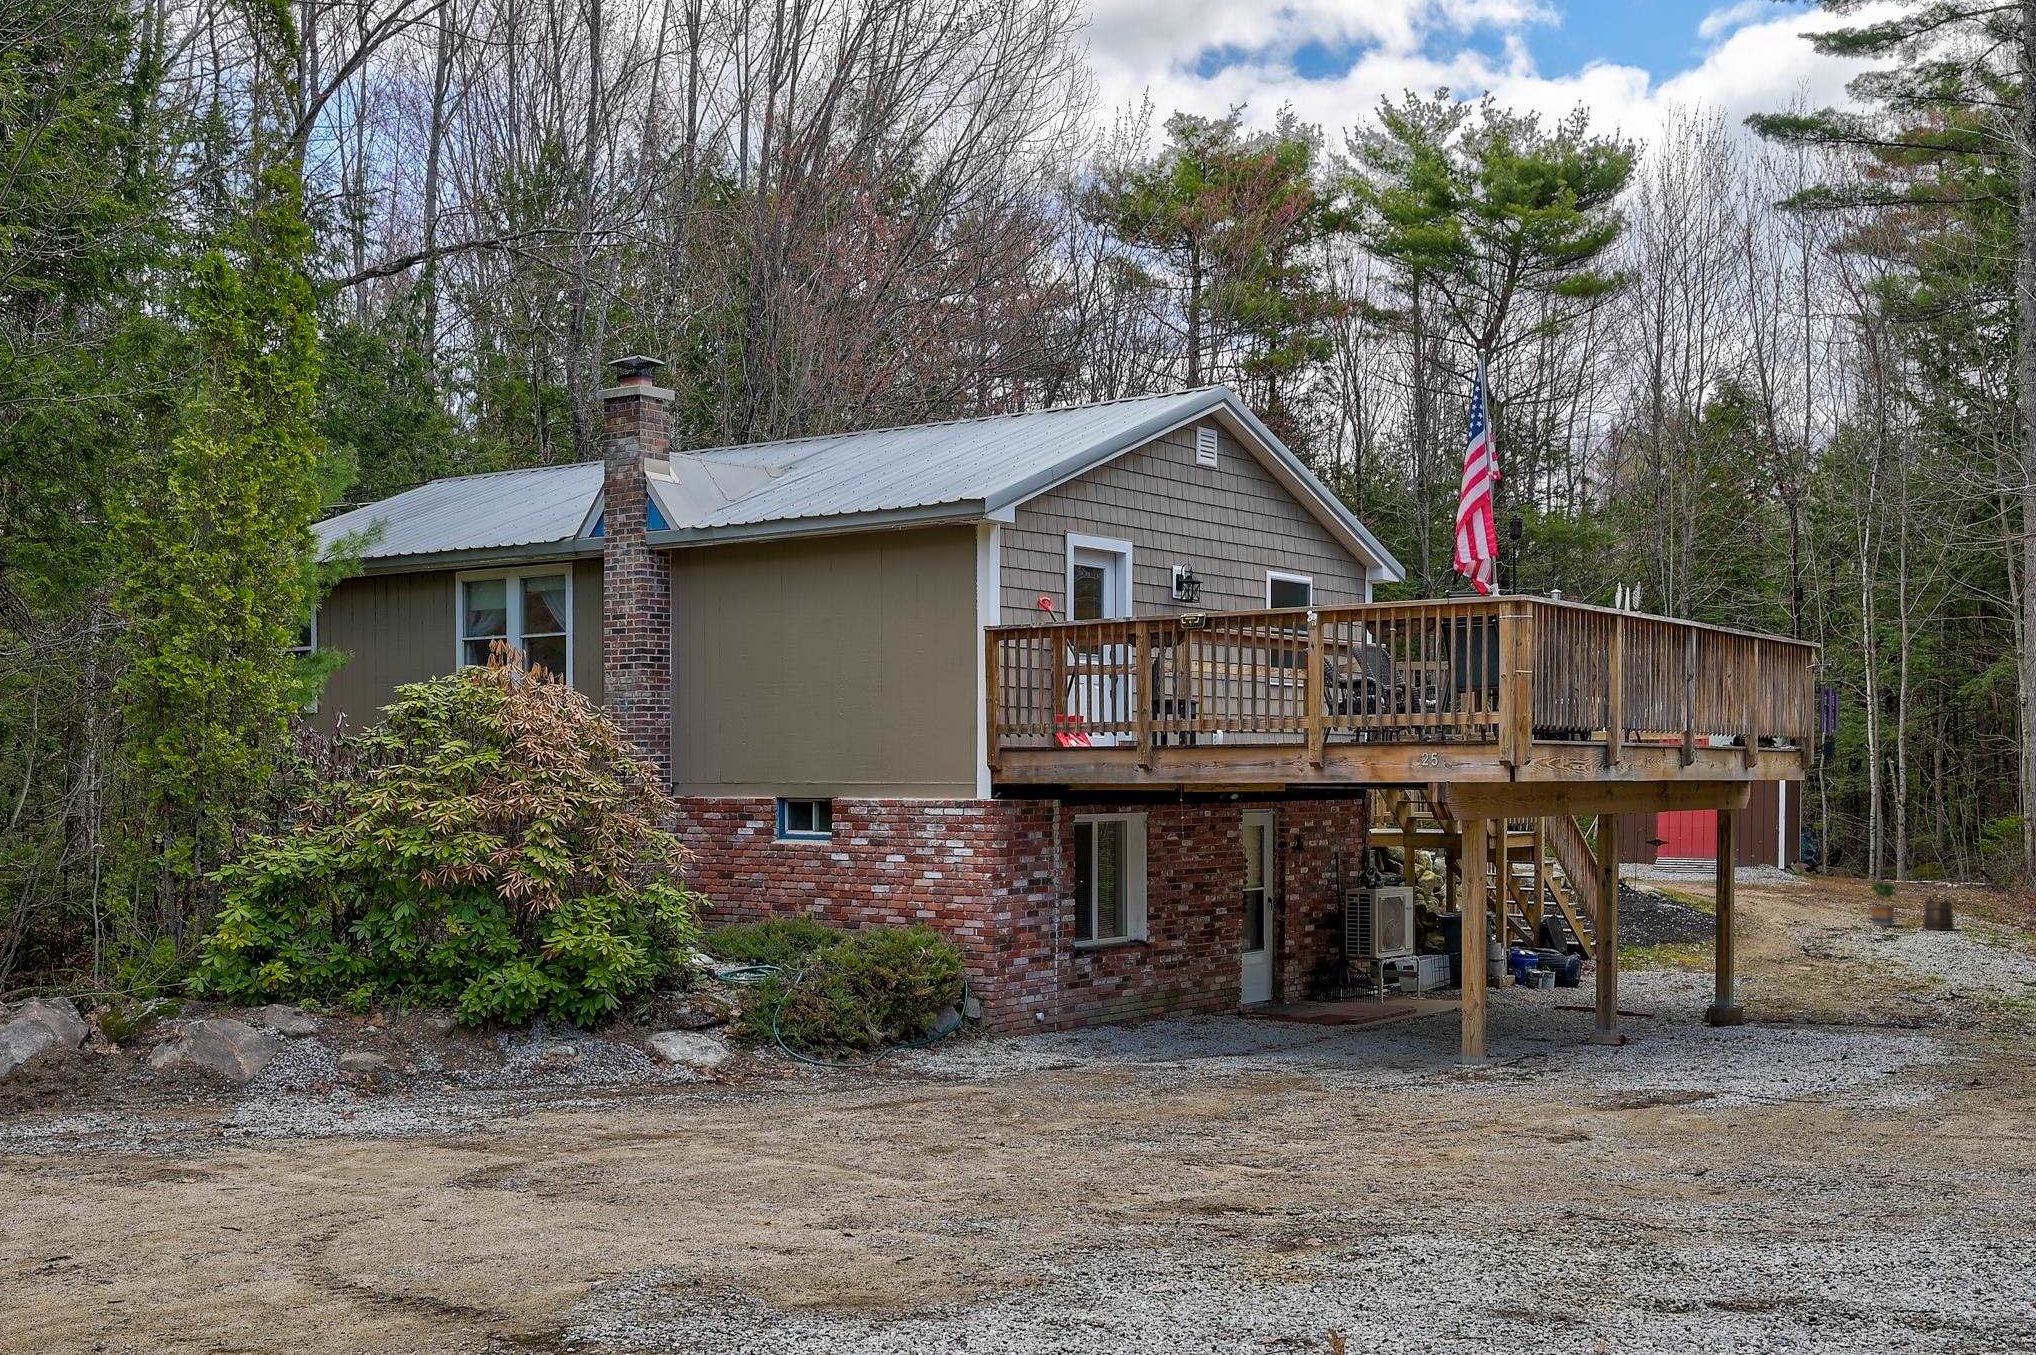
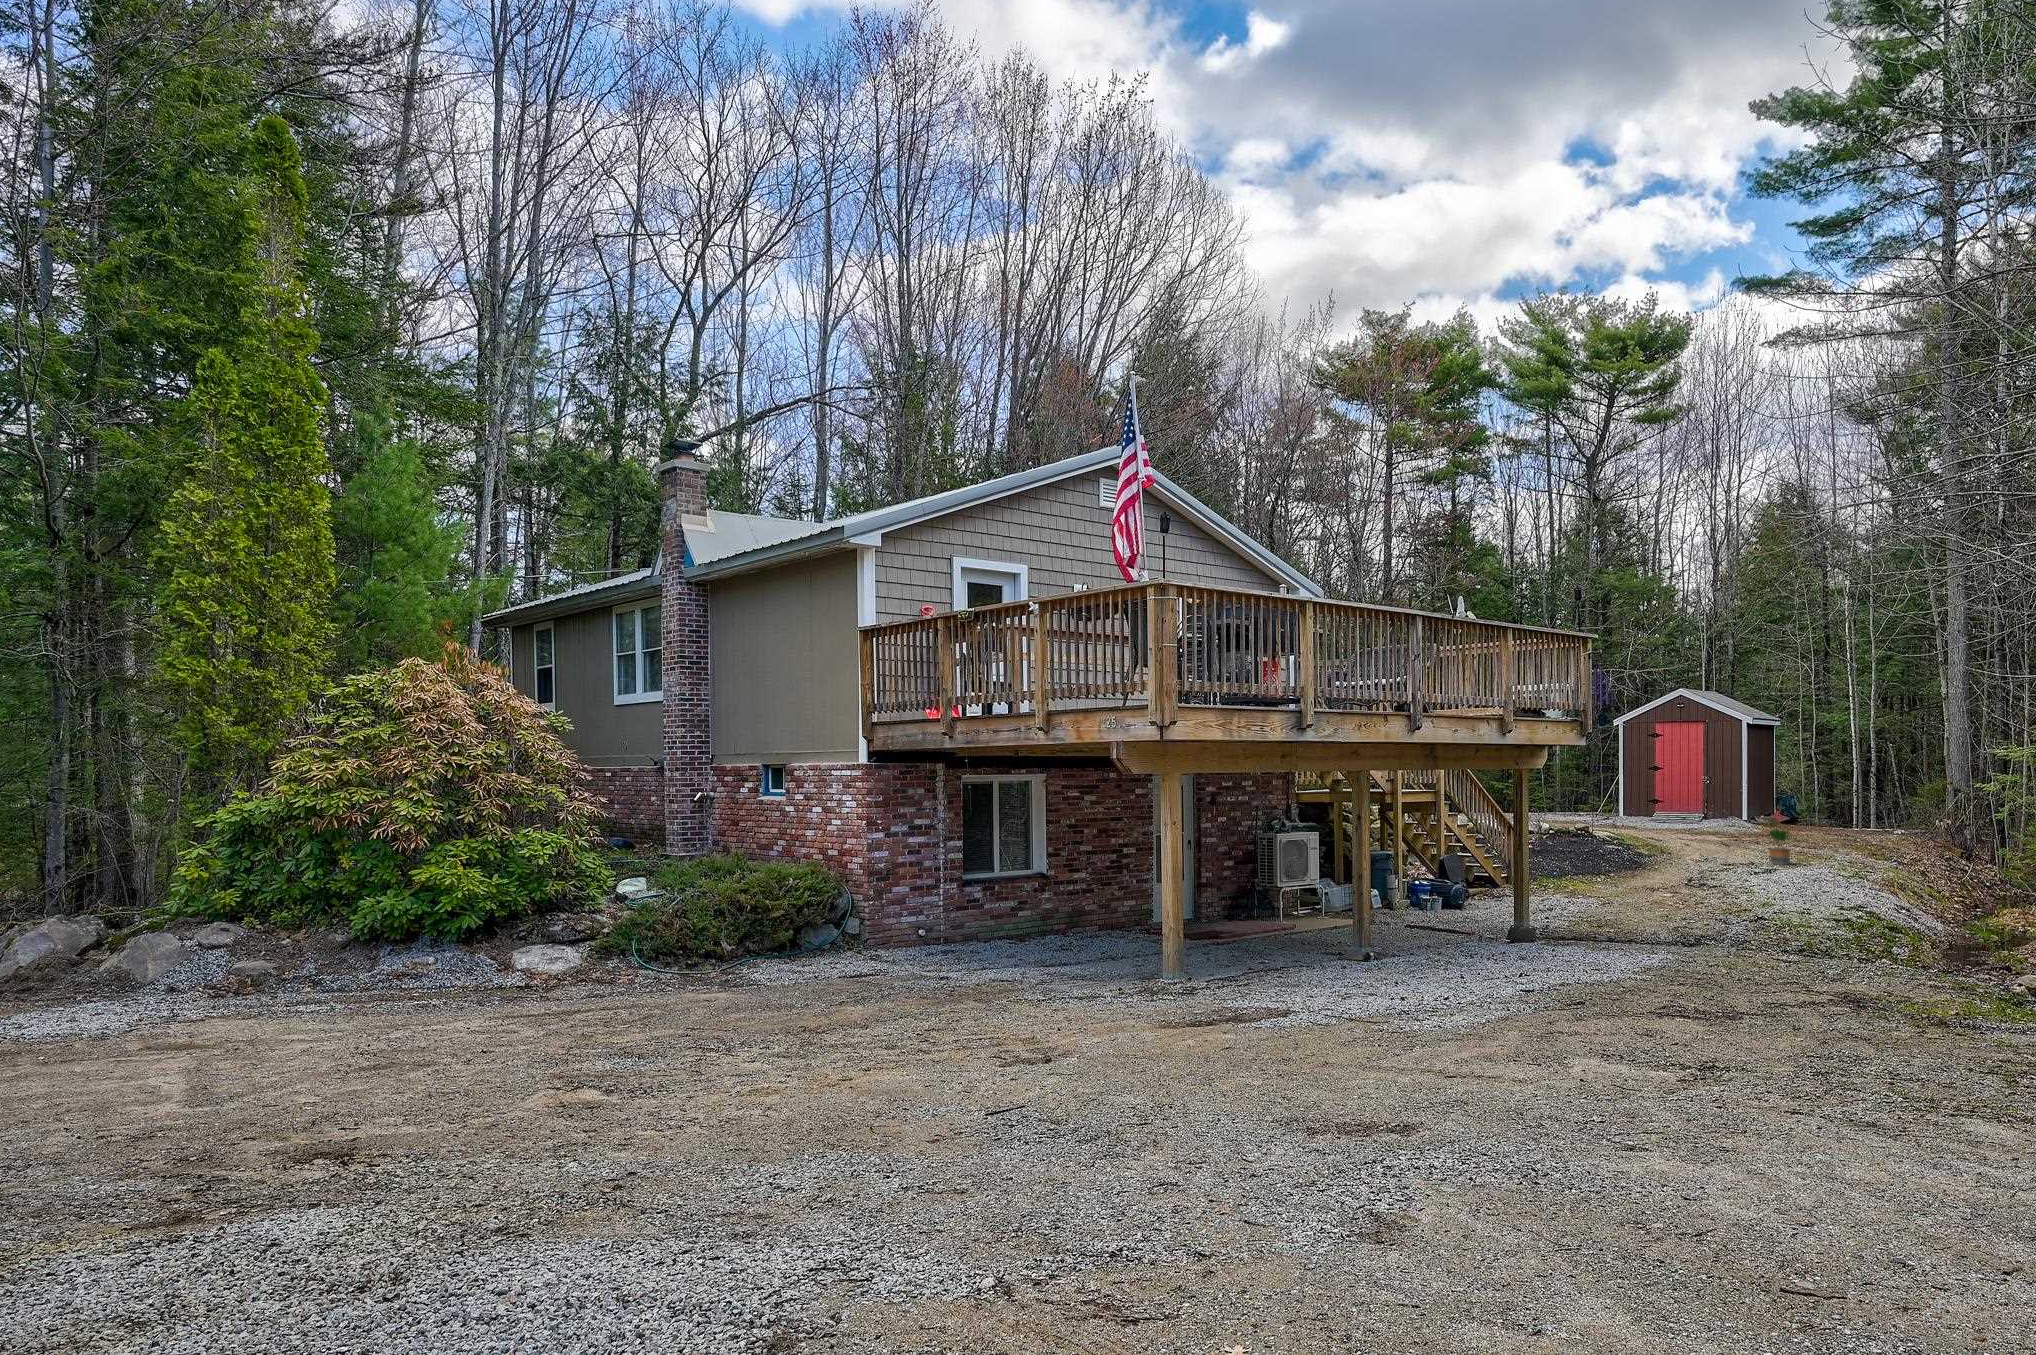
bucket: present [1923,898,1954,930] -> none [1815,842,1843,869]

